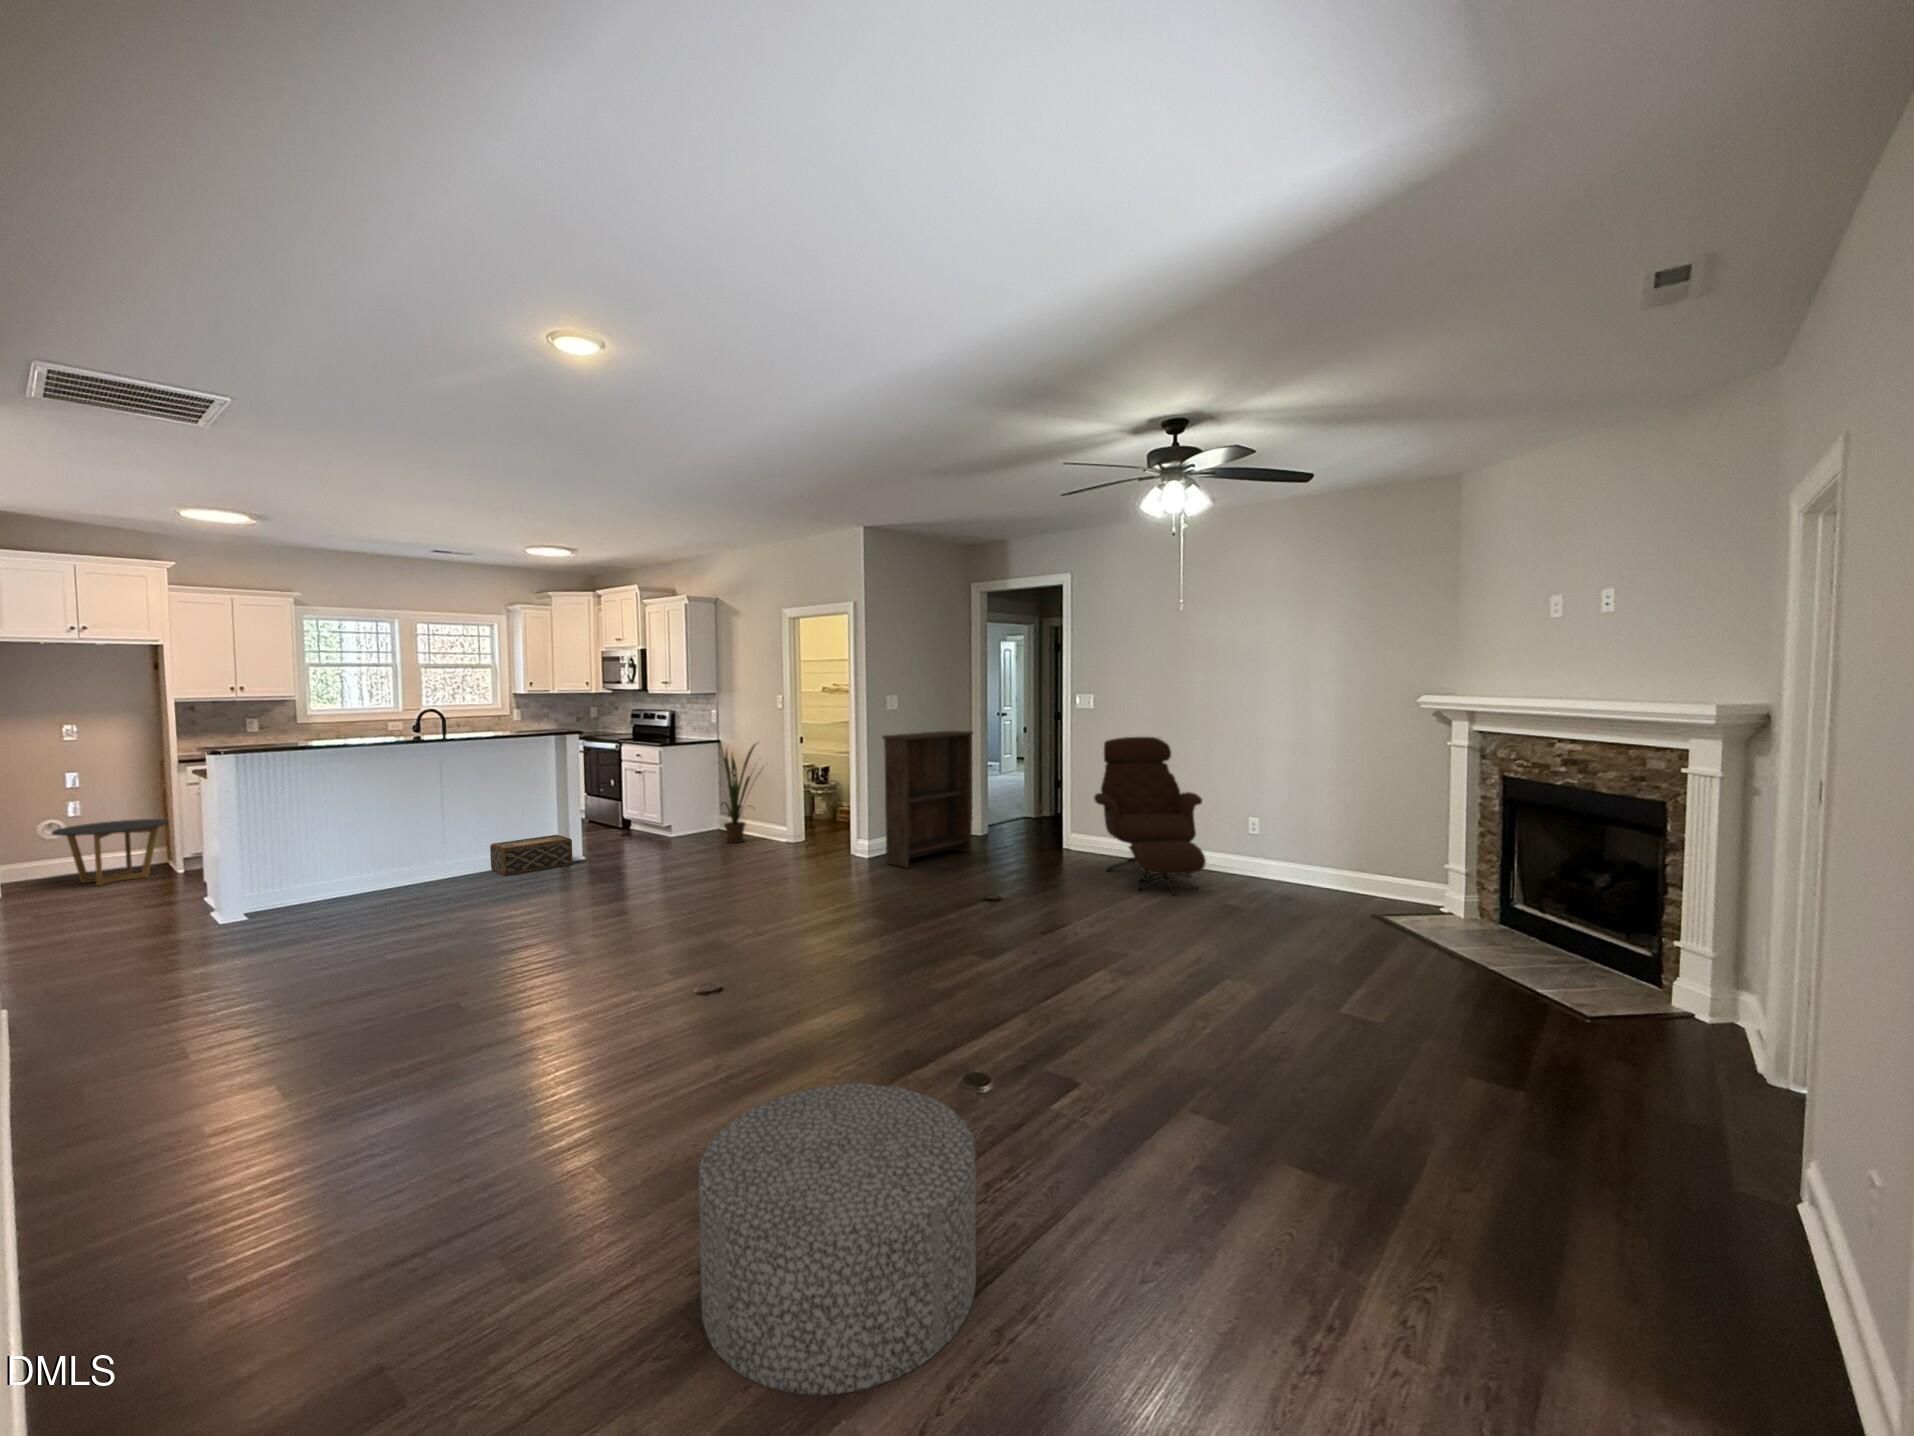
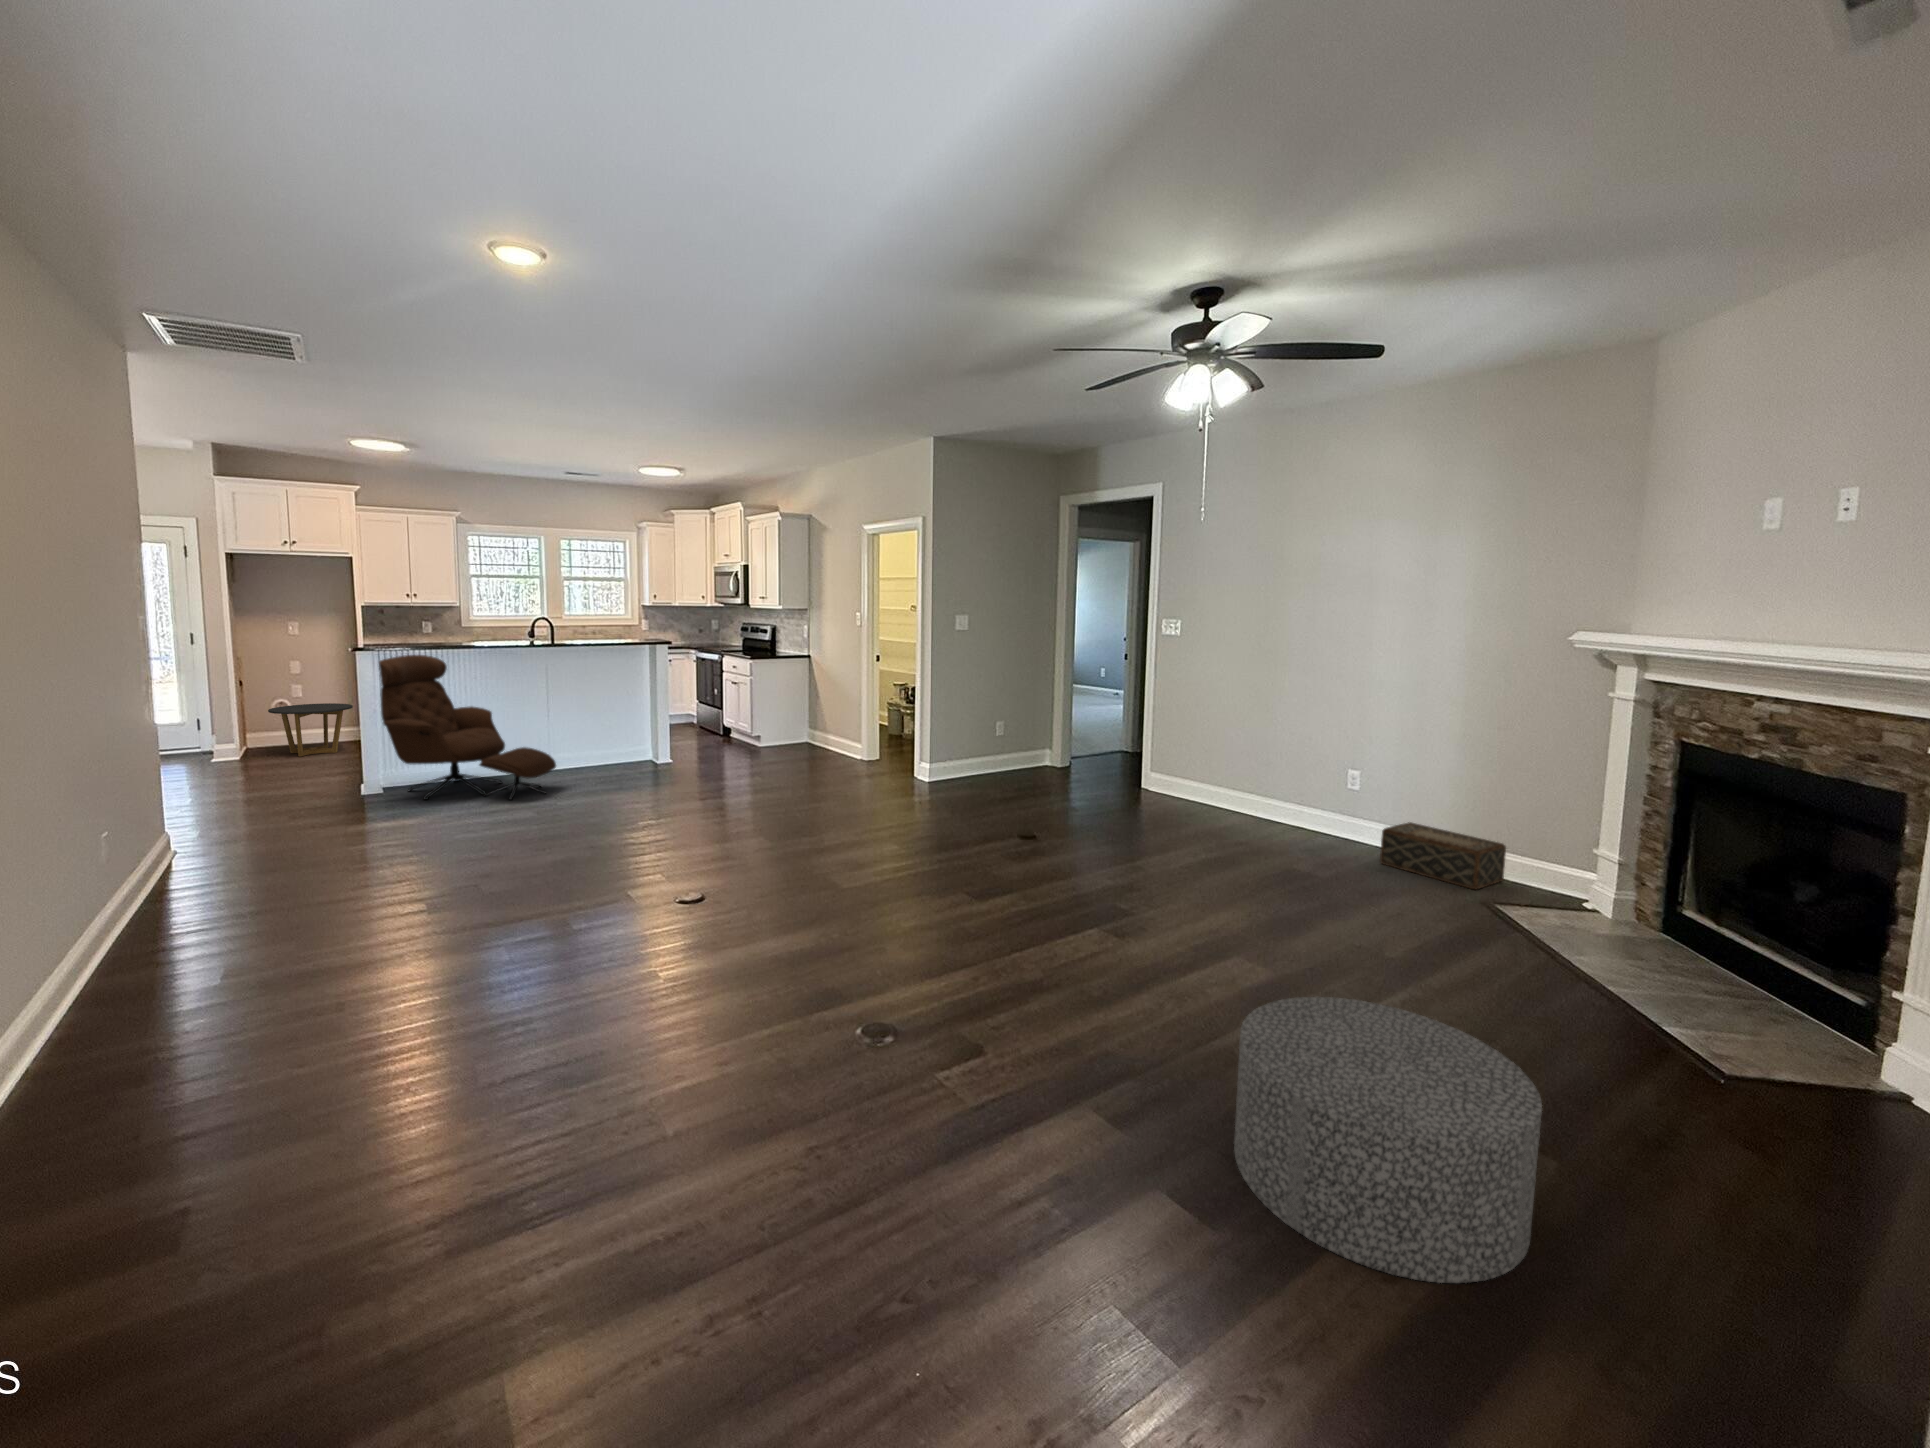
bookshelf: present [882,731,973,867] -> none [944,655,1048,796]
lounge chair: present [1094,737,1206,895] -> present [379,655,556,800]
house plant: present [722,744,763,843] -> none [797,658,849,758]
woven basket: present [490,835,573,875] -> present [1380,822,1506,889]
ottoman: present [699,1084,976,1395] -> present [1234,997,1542,1283]

